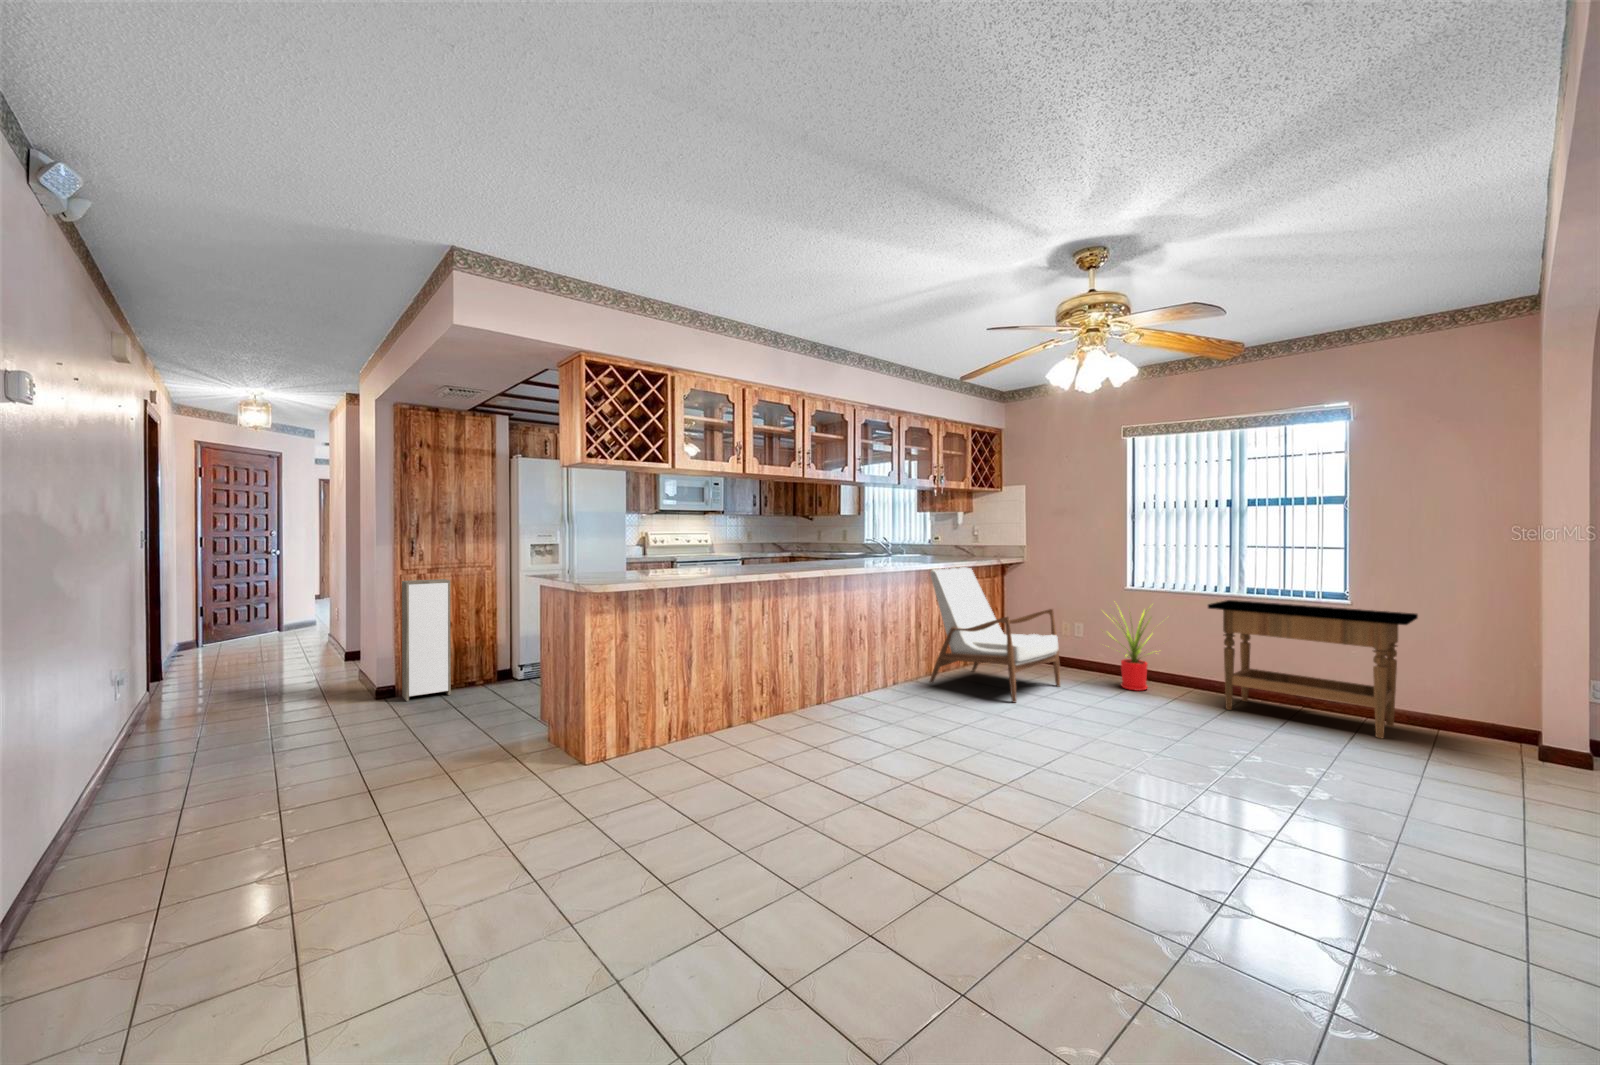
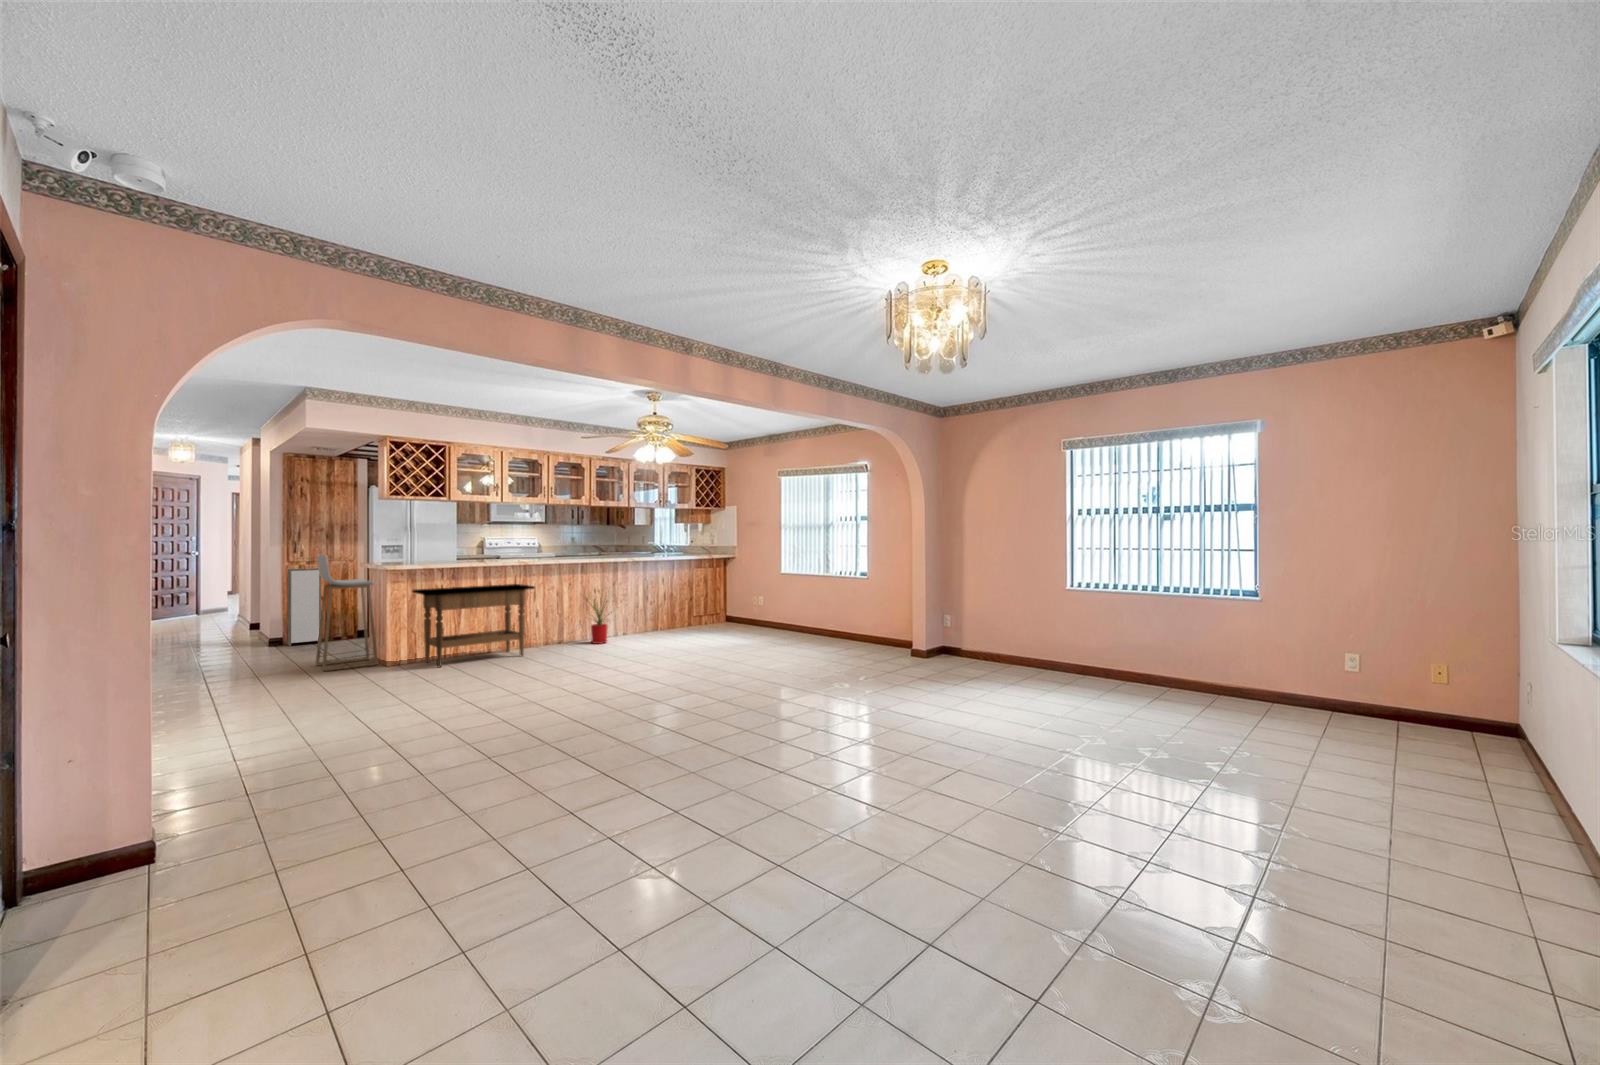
bar stool: none [462,563,569,780] -> present [316,555,378,671]
armchair: present [930,567,1060,702] -> none [648,560,729,641]
side table: present [1208,600,1418,738] -> present [412,584,535,667]
house plant: present [1110,607,1150,691] -> present [591,599,612,644]

